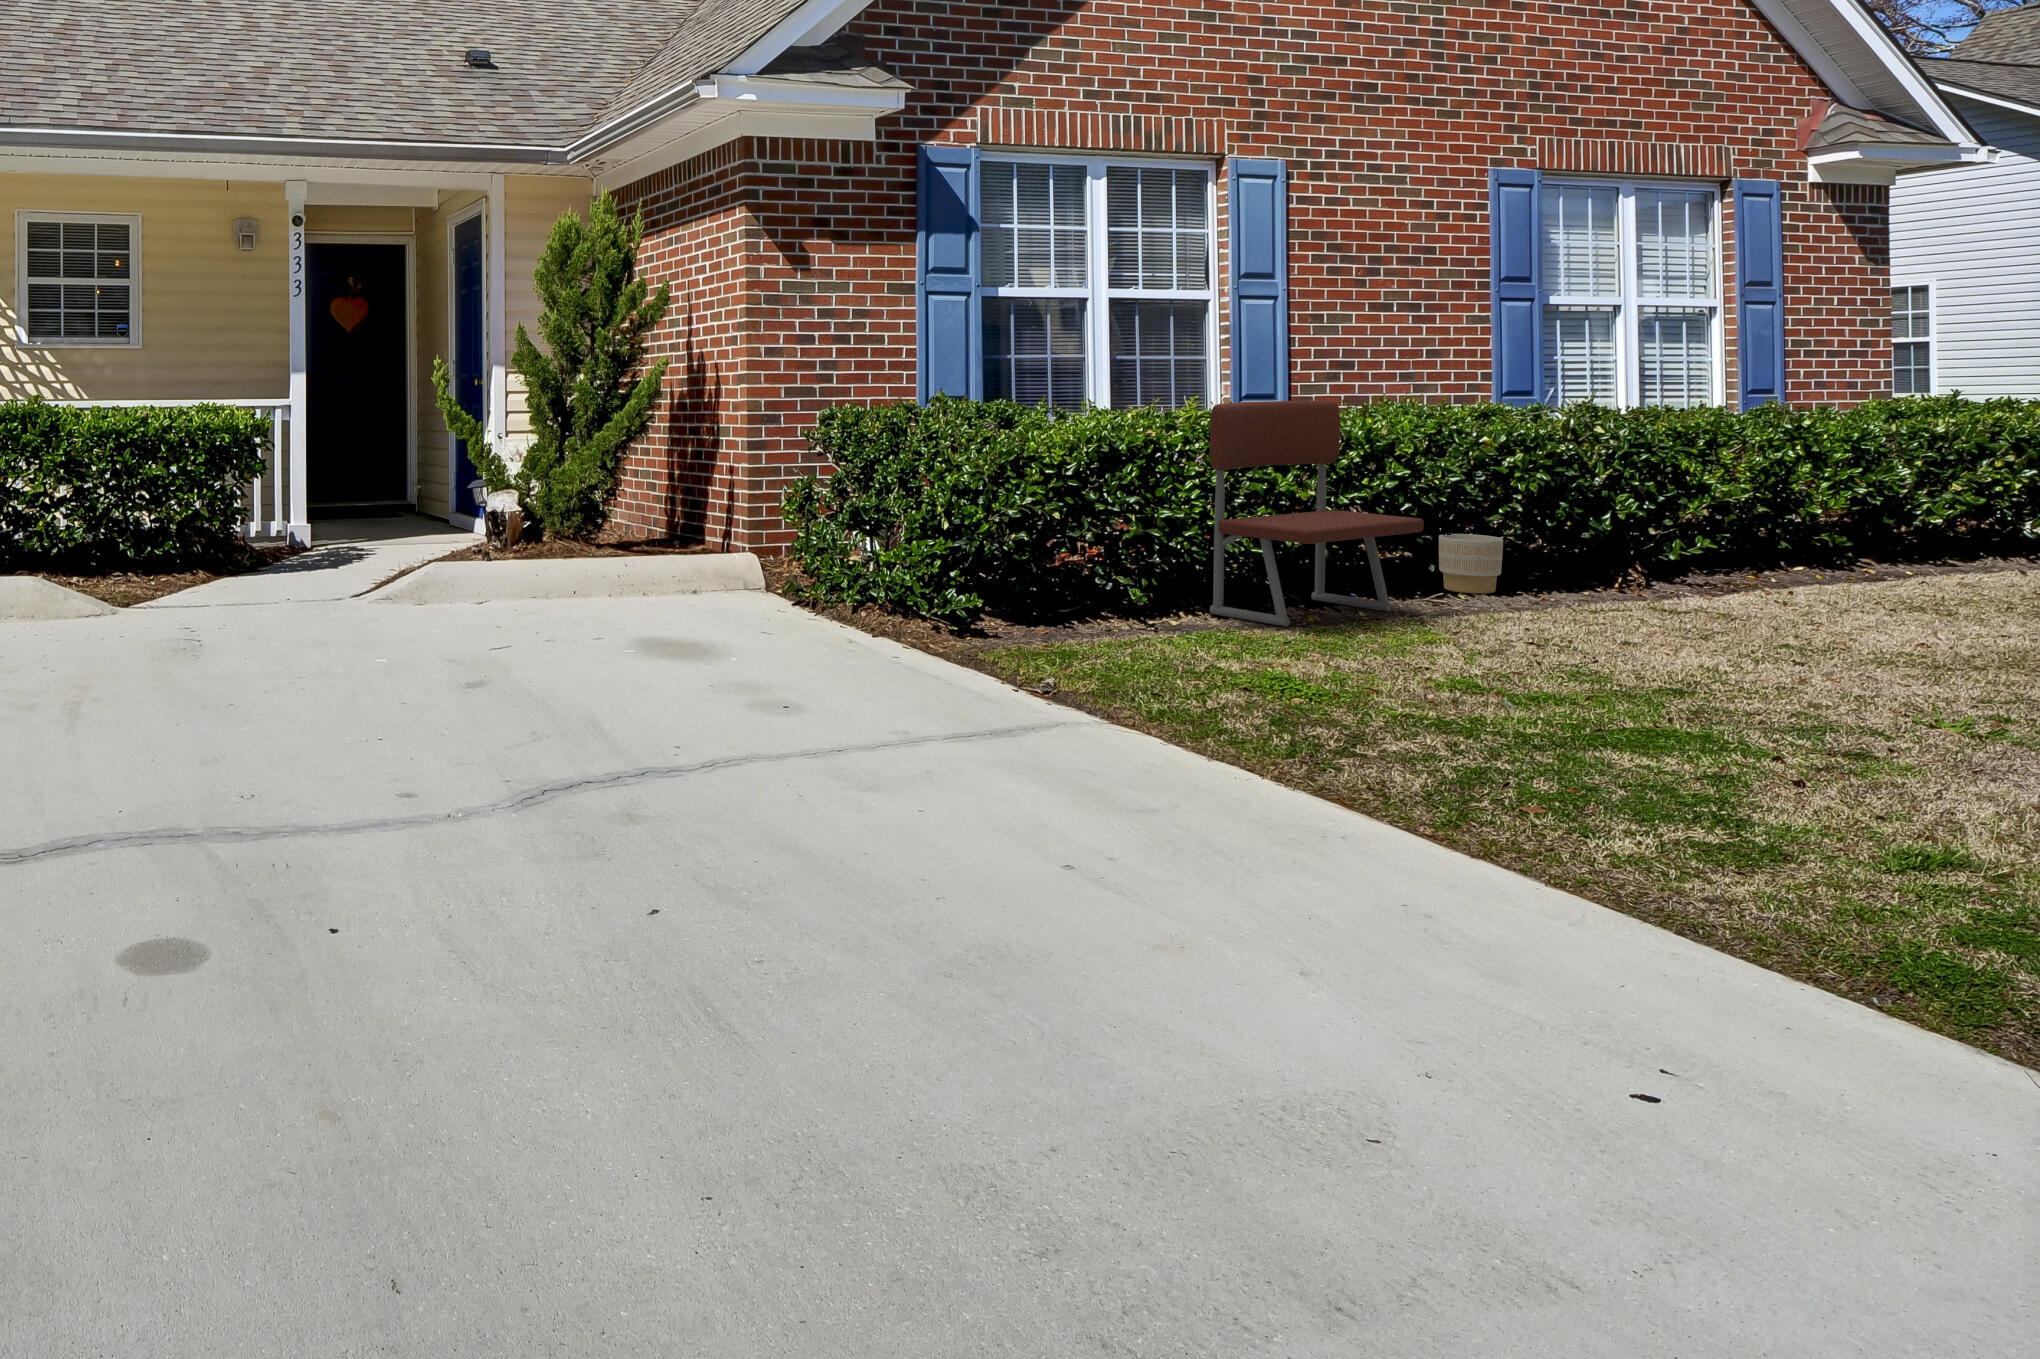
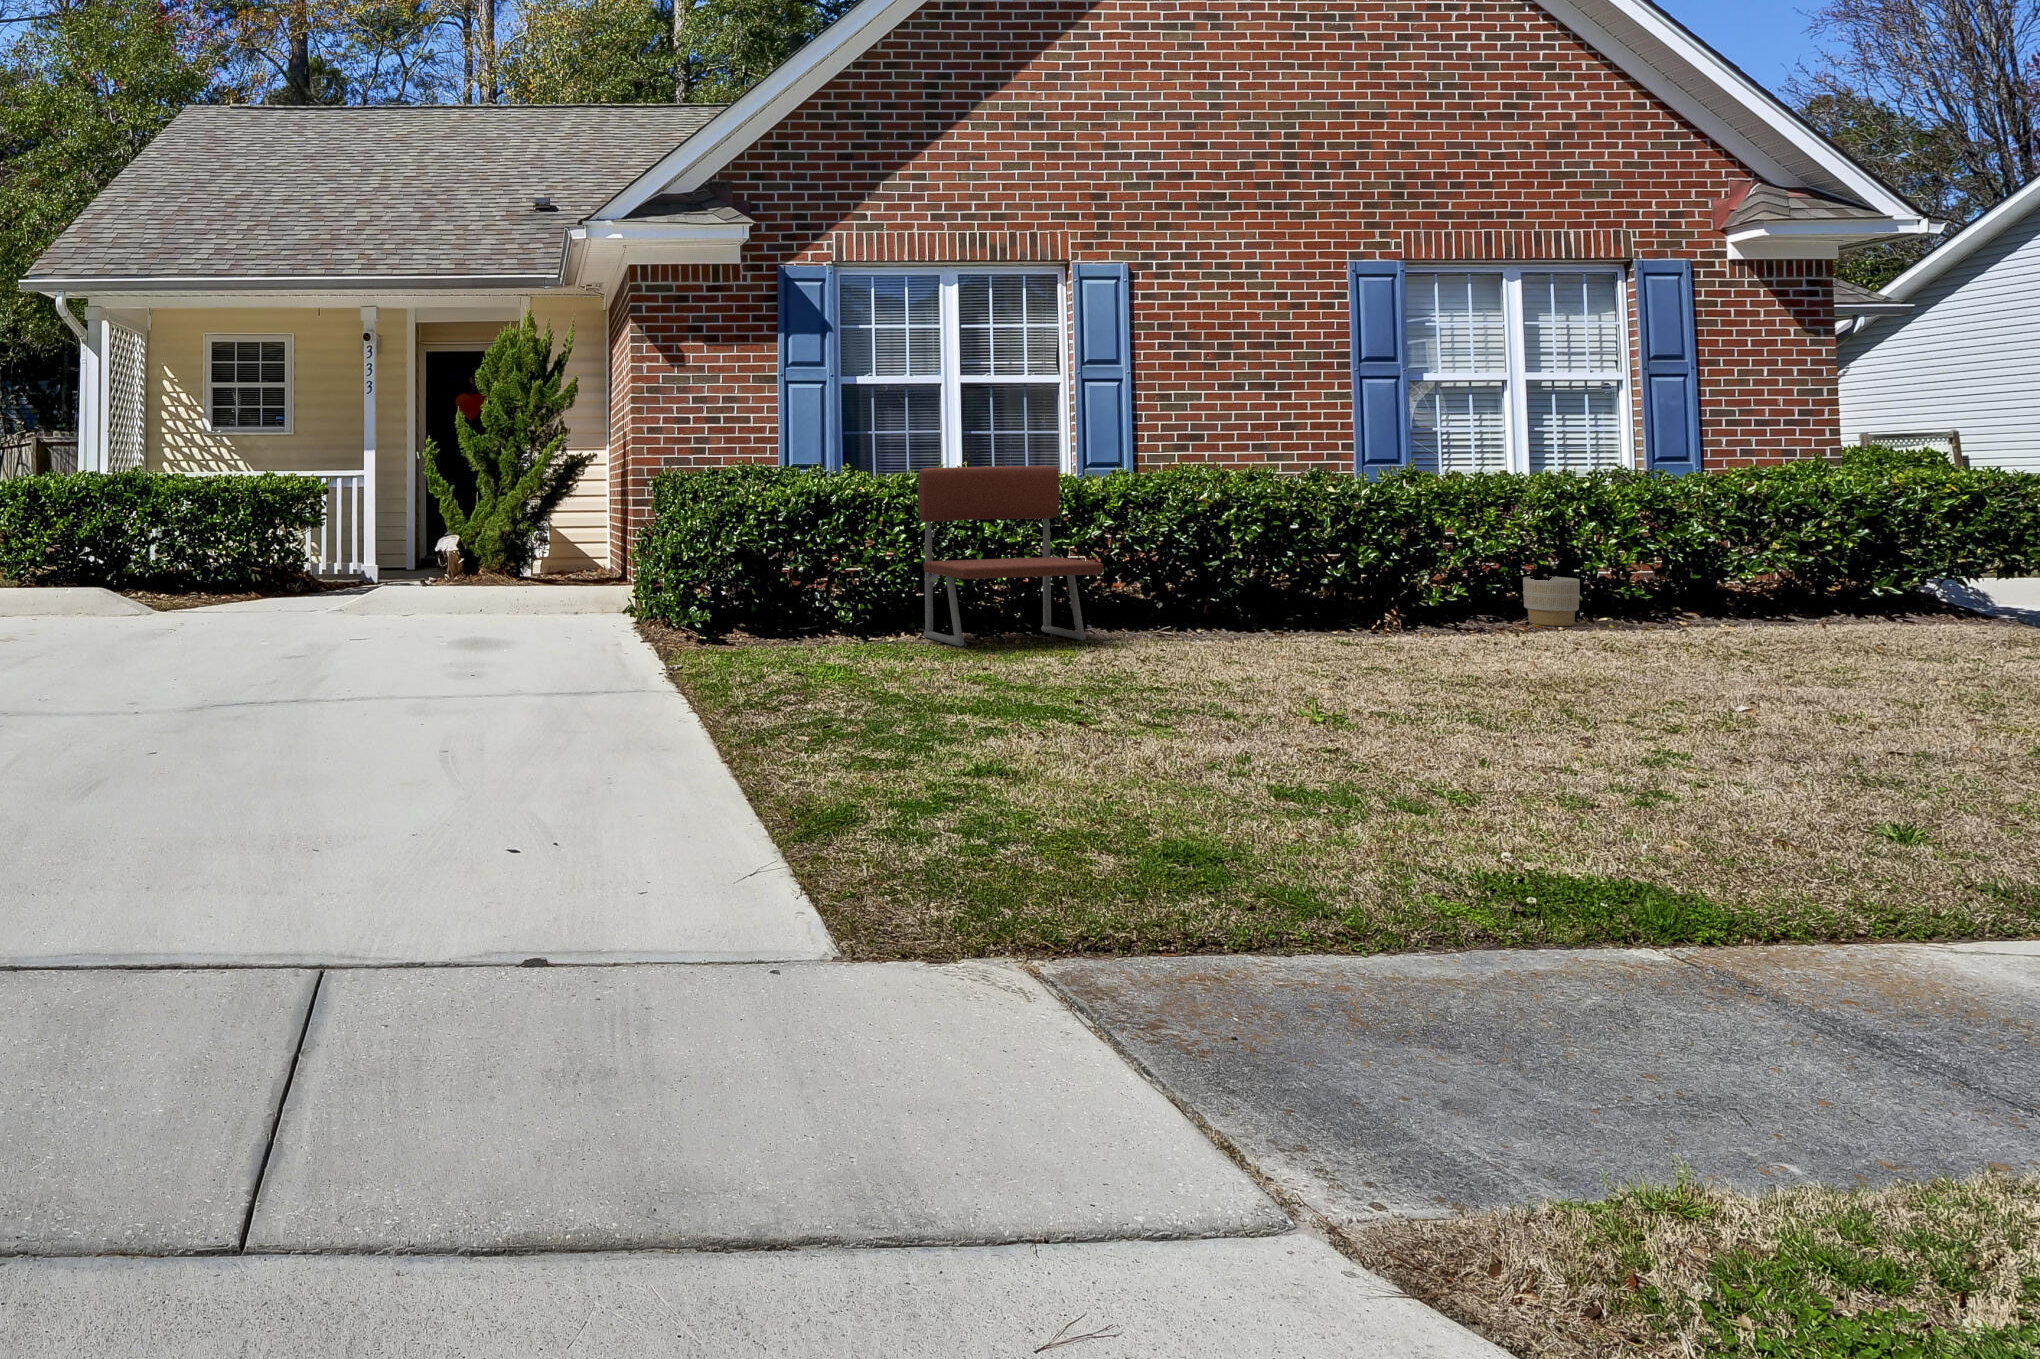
planter: present [1439,534,1503,594] -> present [1523,577,1580,626]

